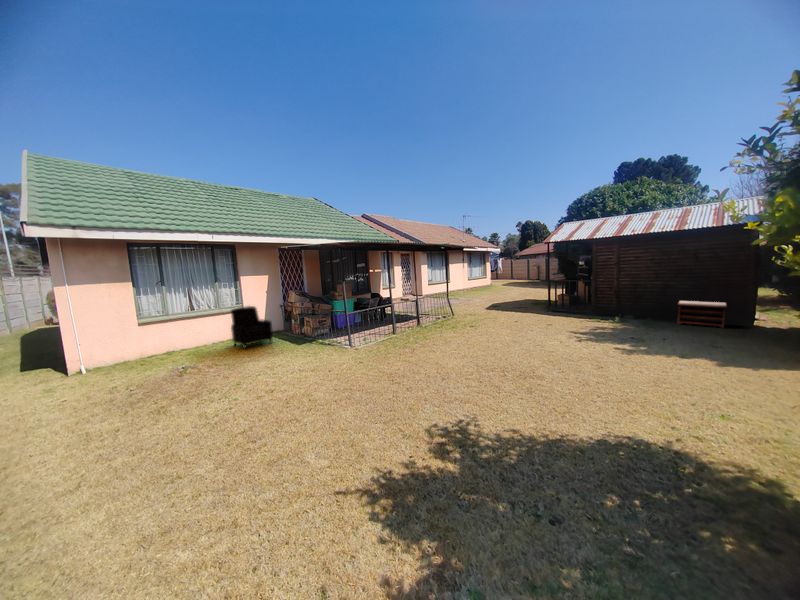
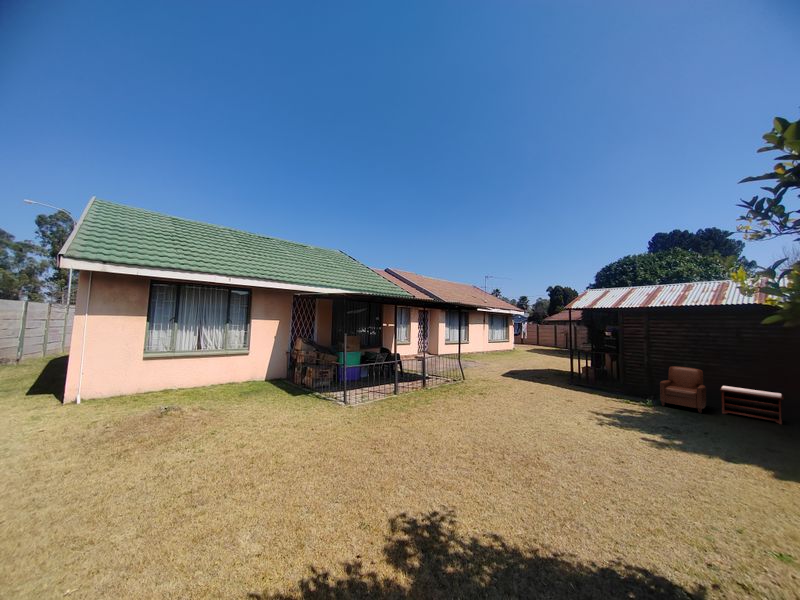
chair: present [231,306,273,349] -> present [660,366,706,413]

